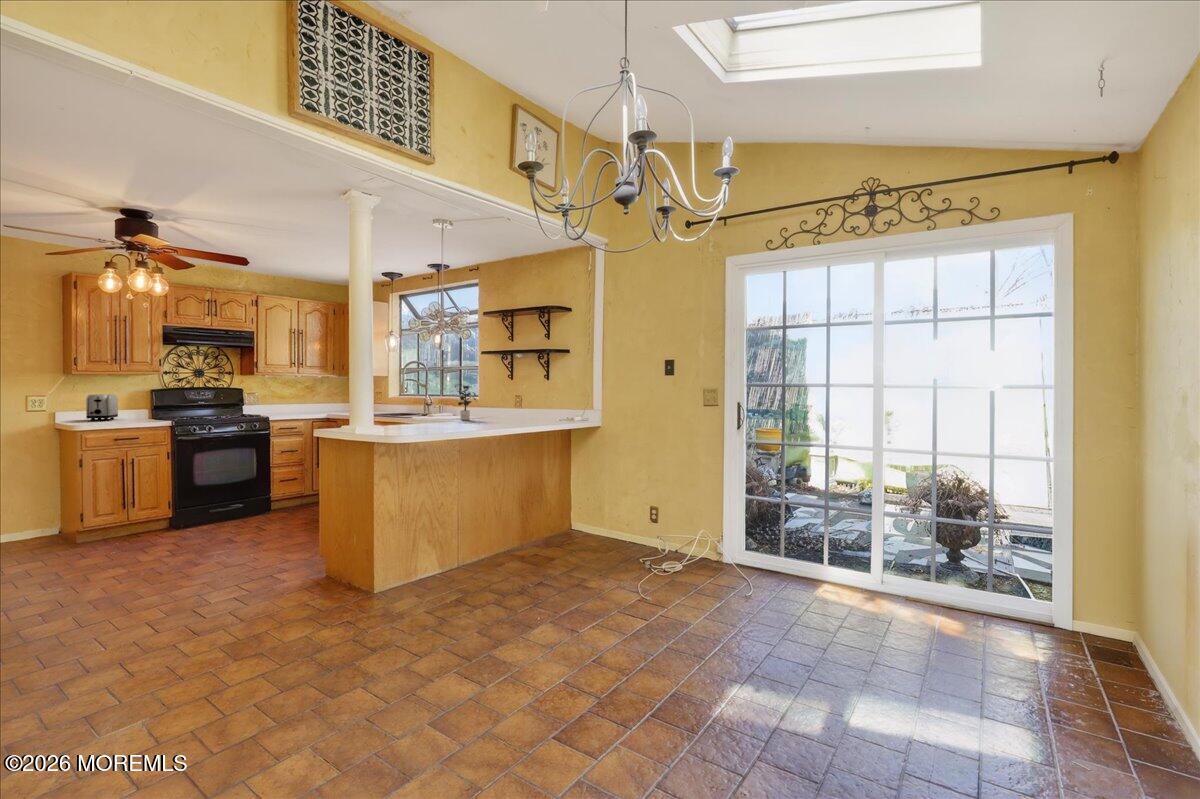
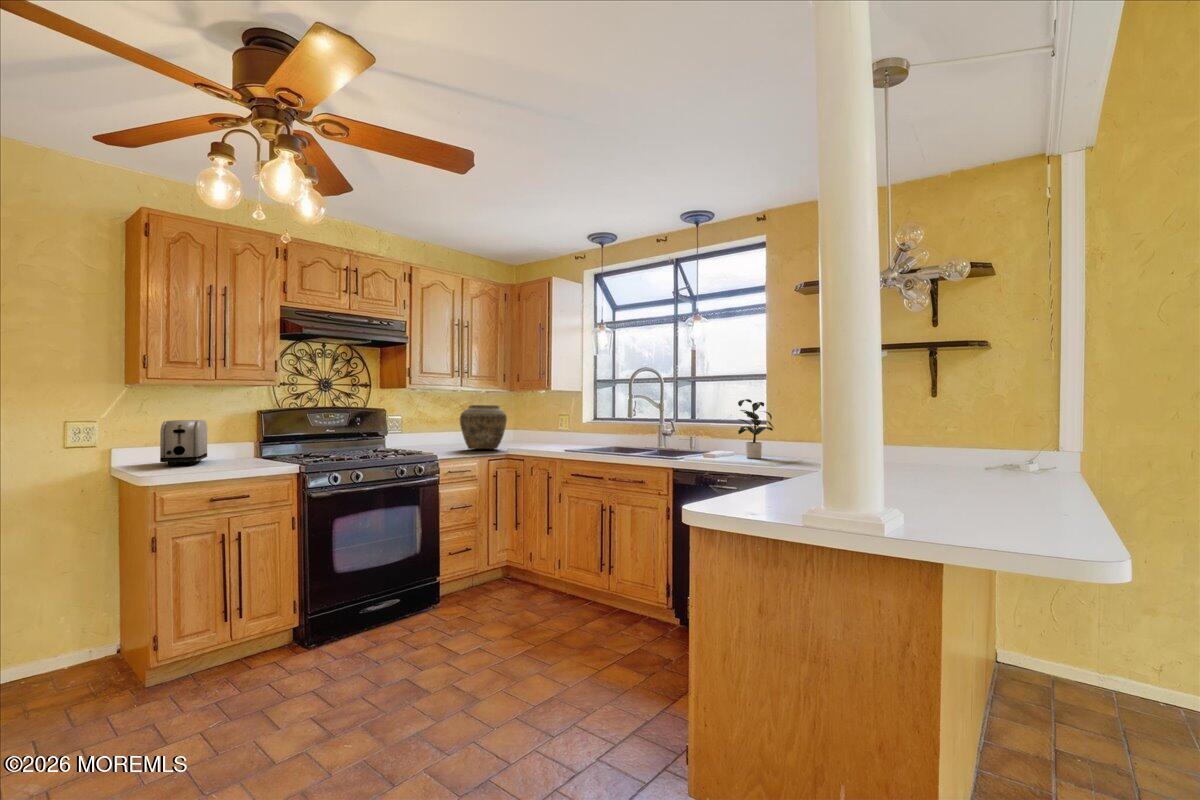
vase: none [293,386,326,415] -> present [460,405,507,449]

